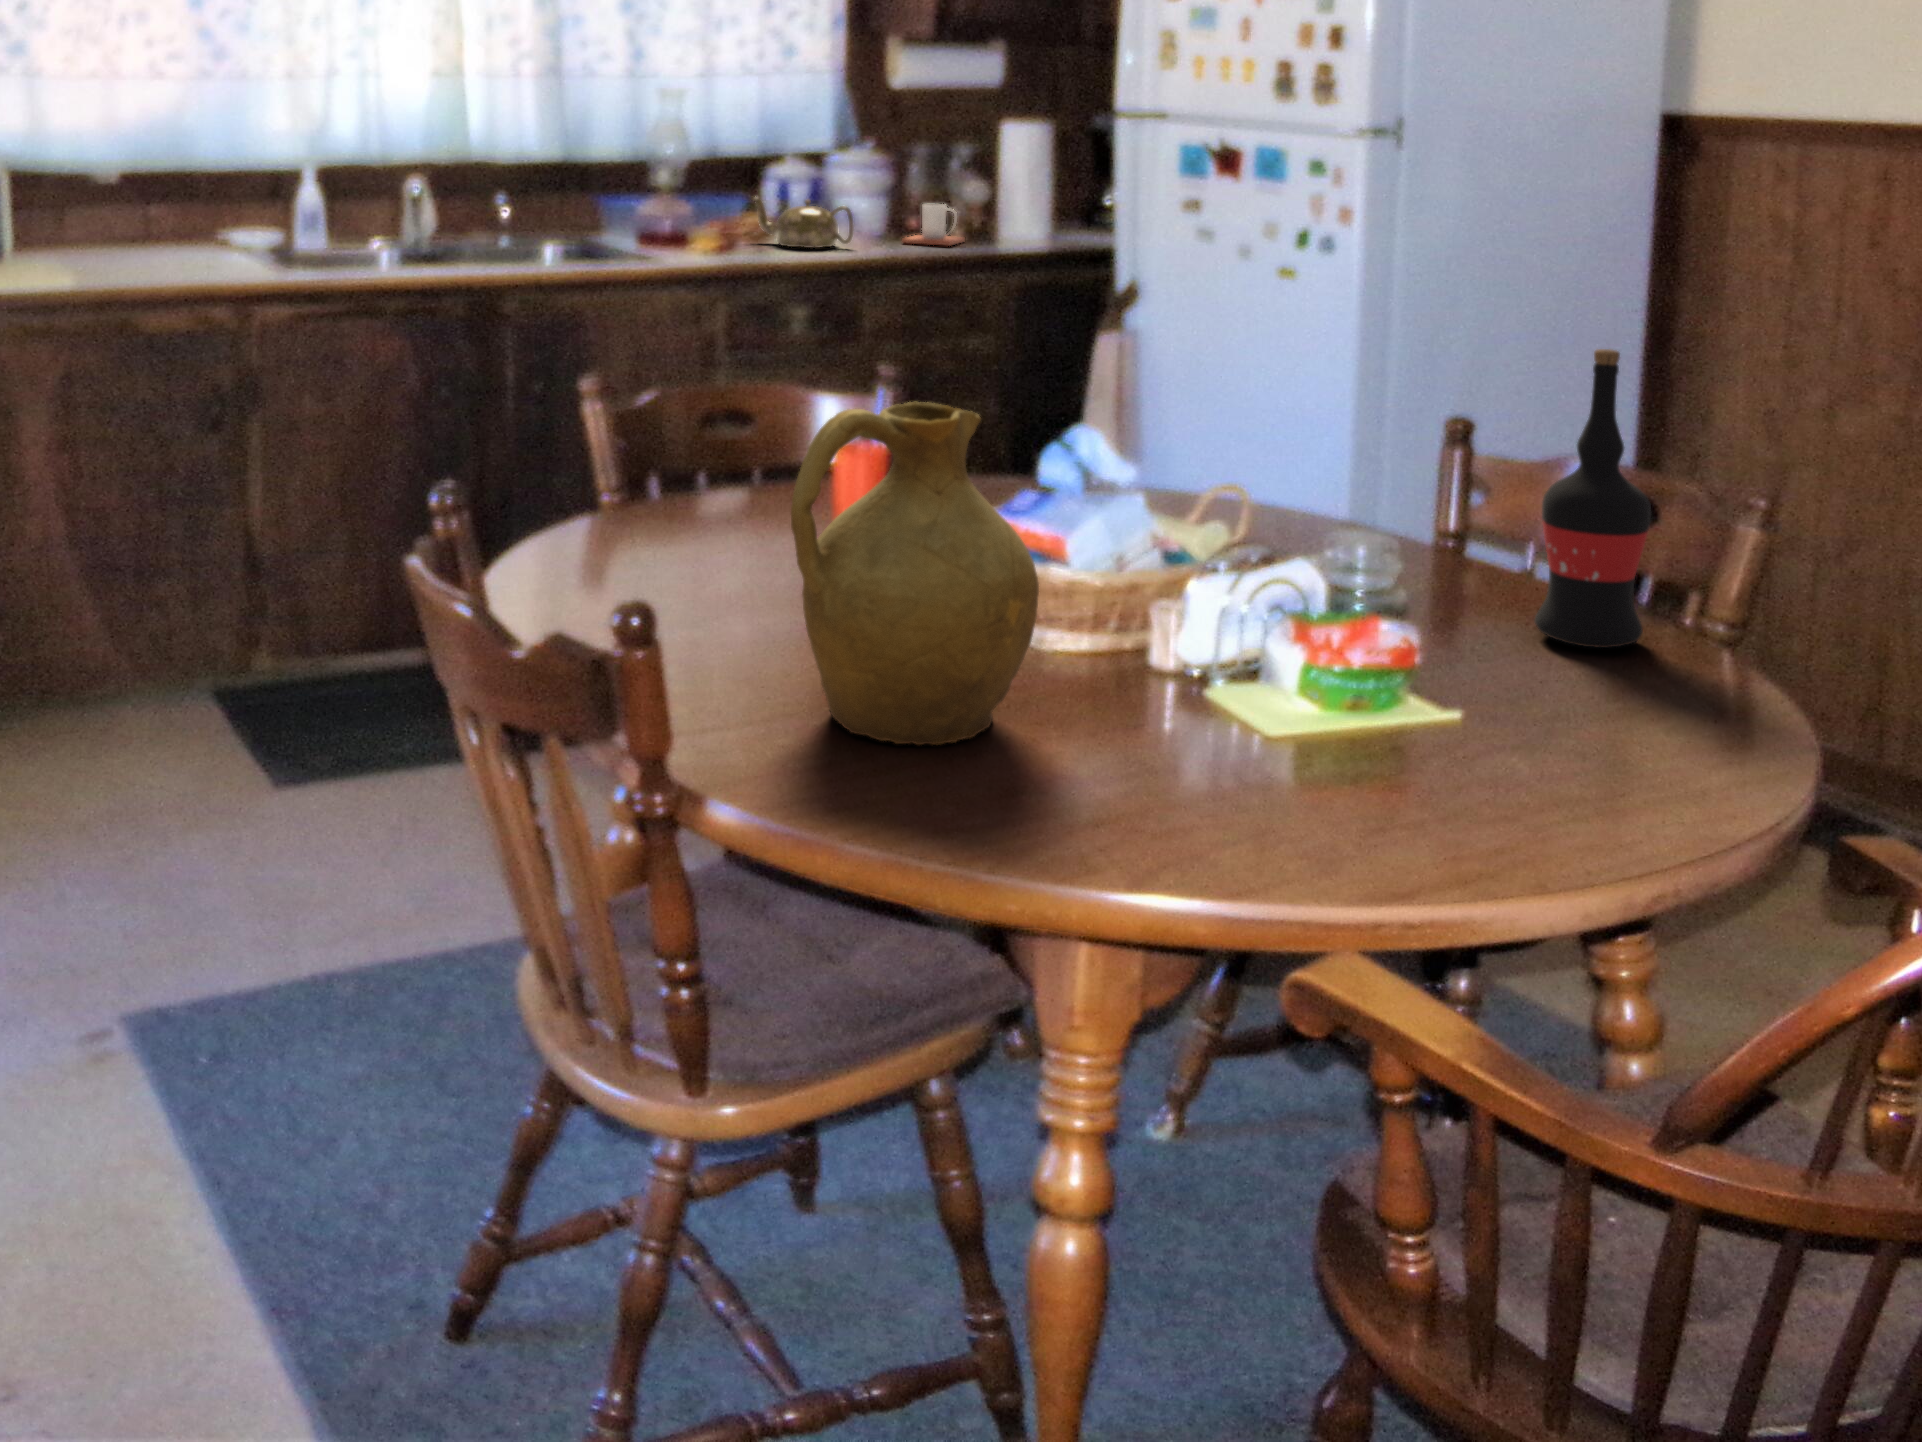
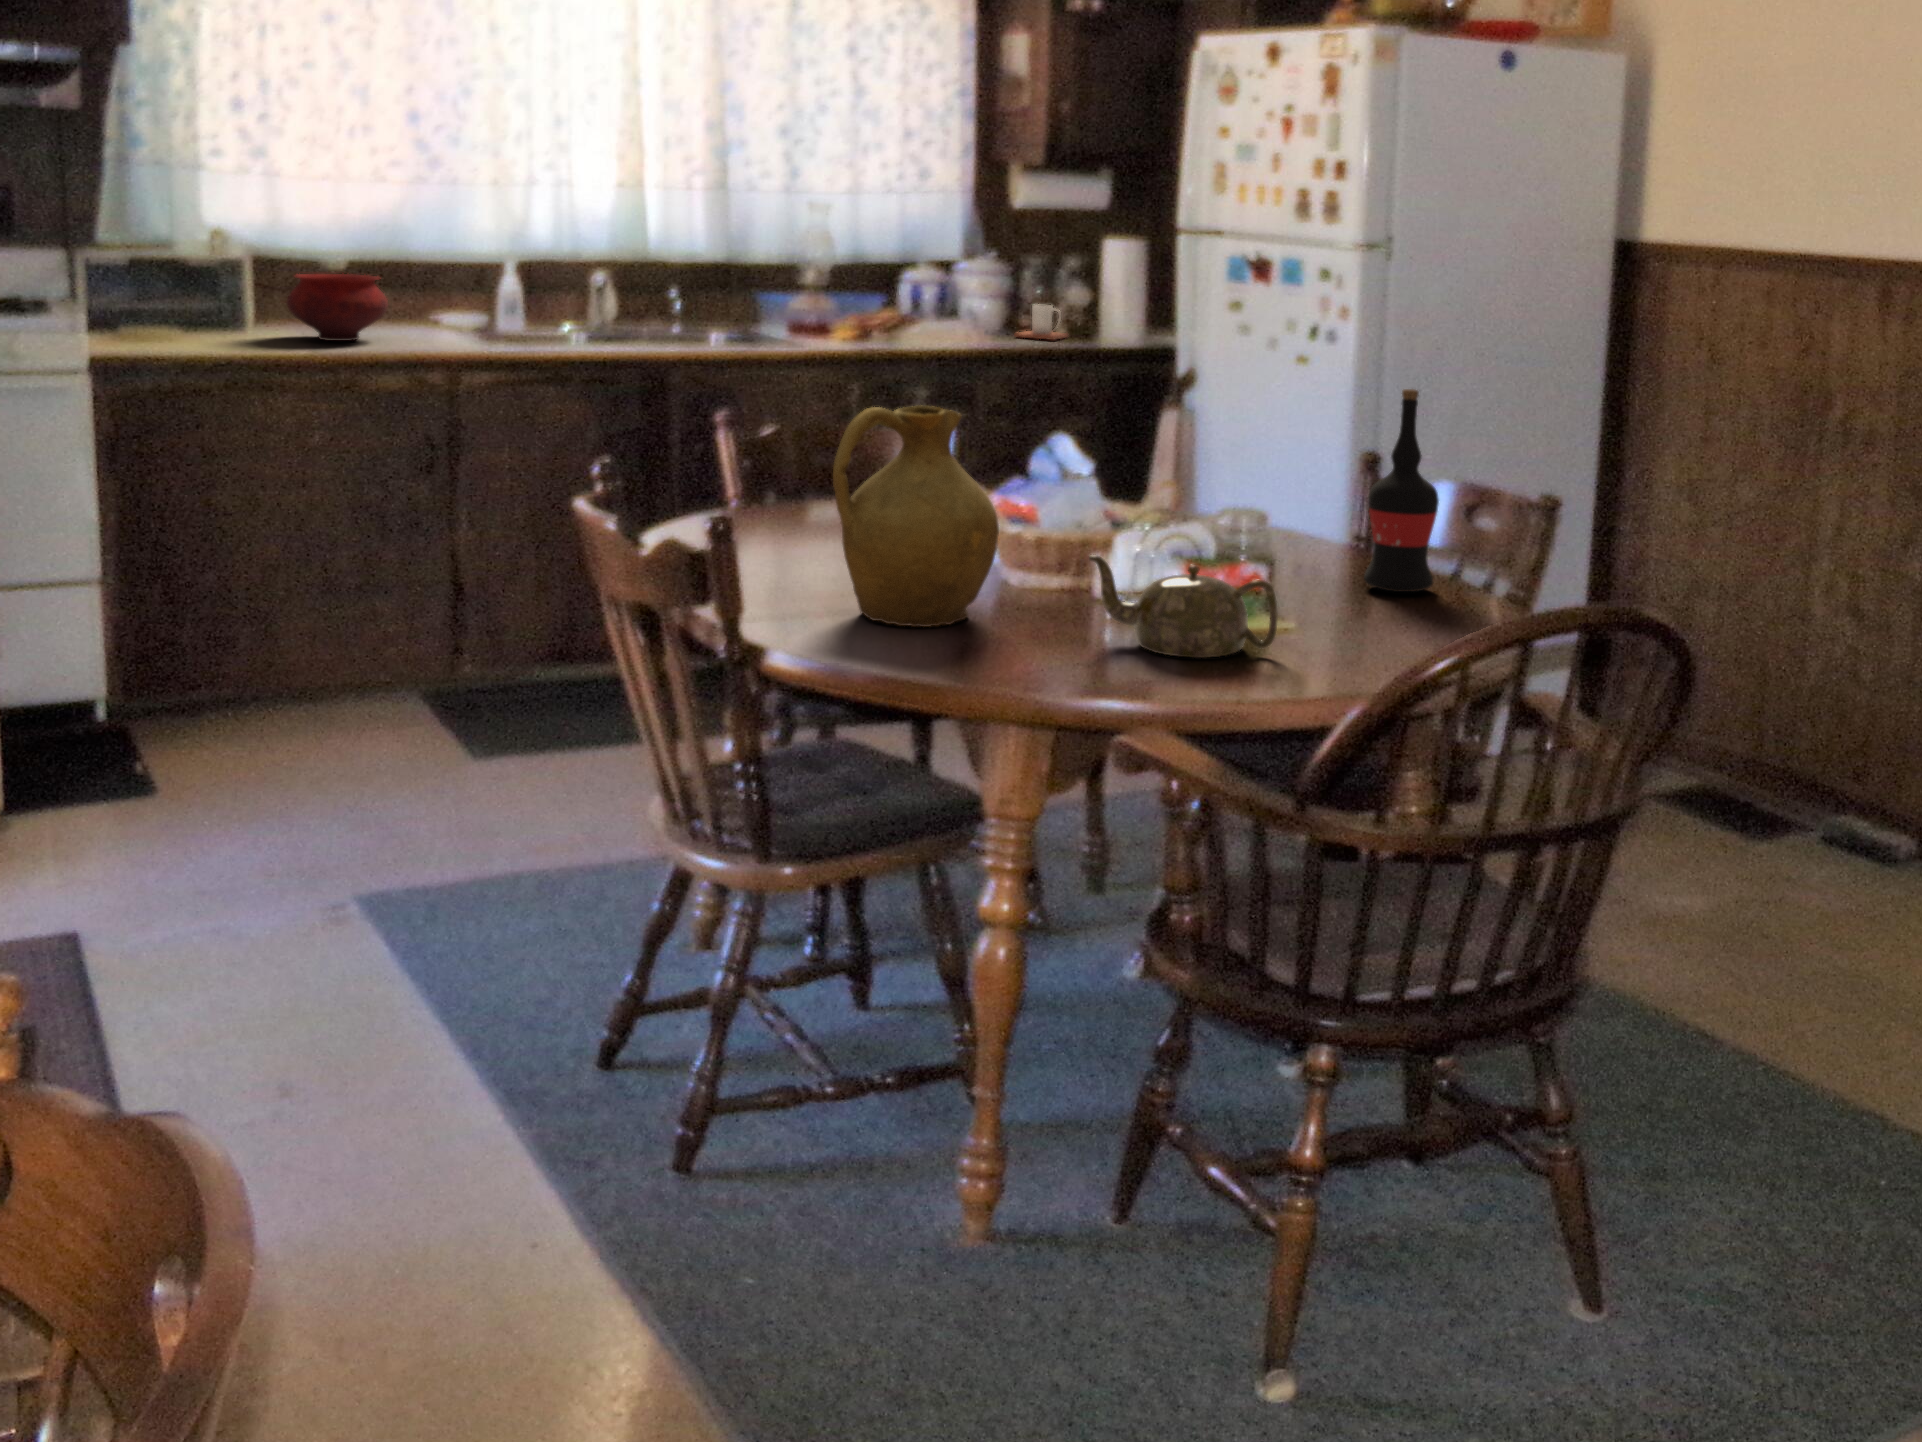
bowl: none [48,191,169,272] -> present [287,274,388,341]
teapot: present [752,197,854,248] -> present [1089,555,1278,658]

